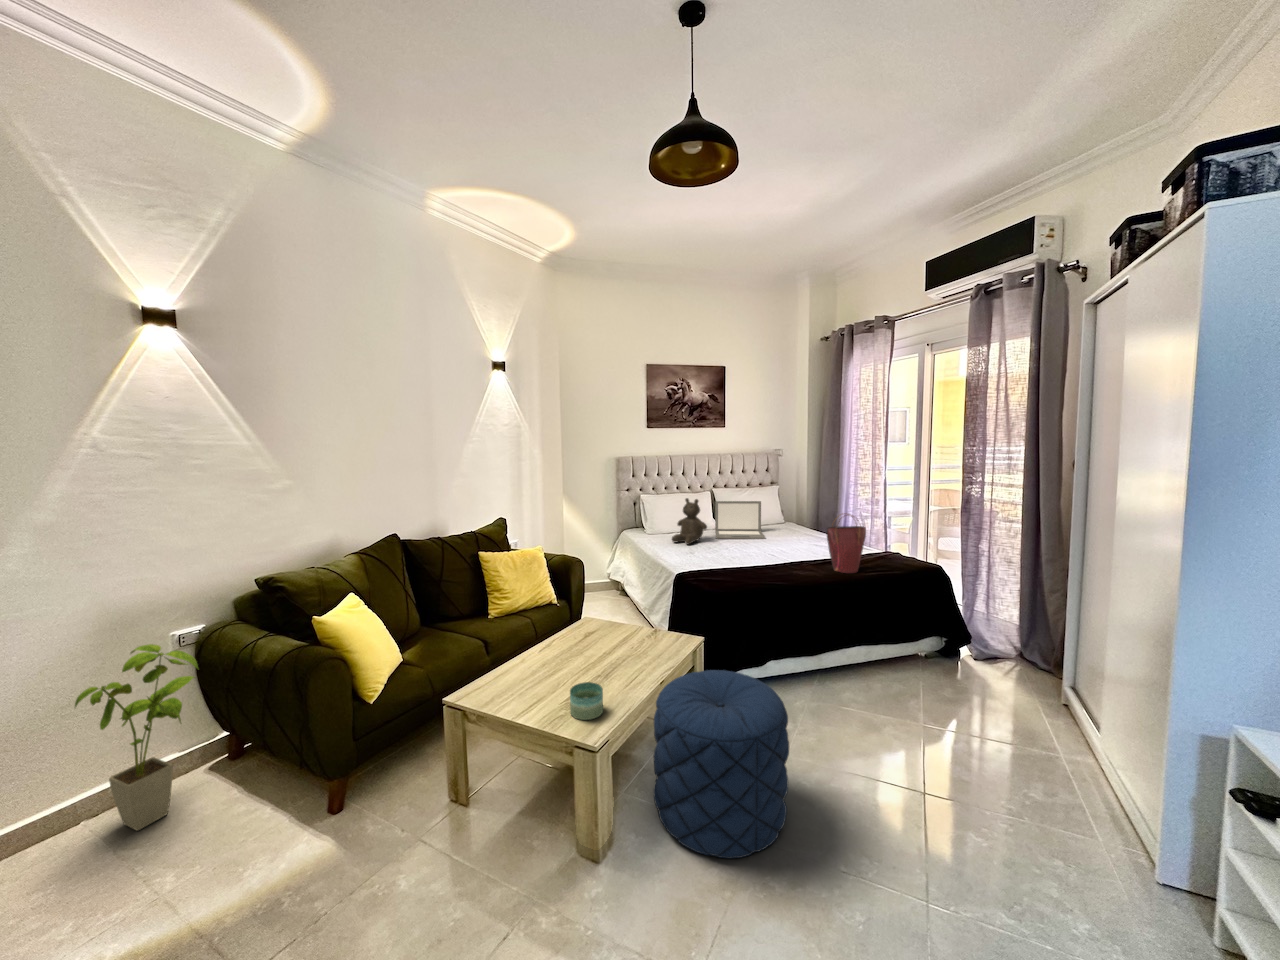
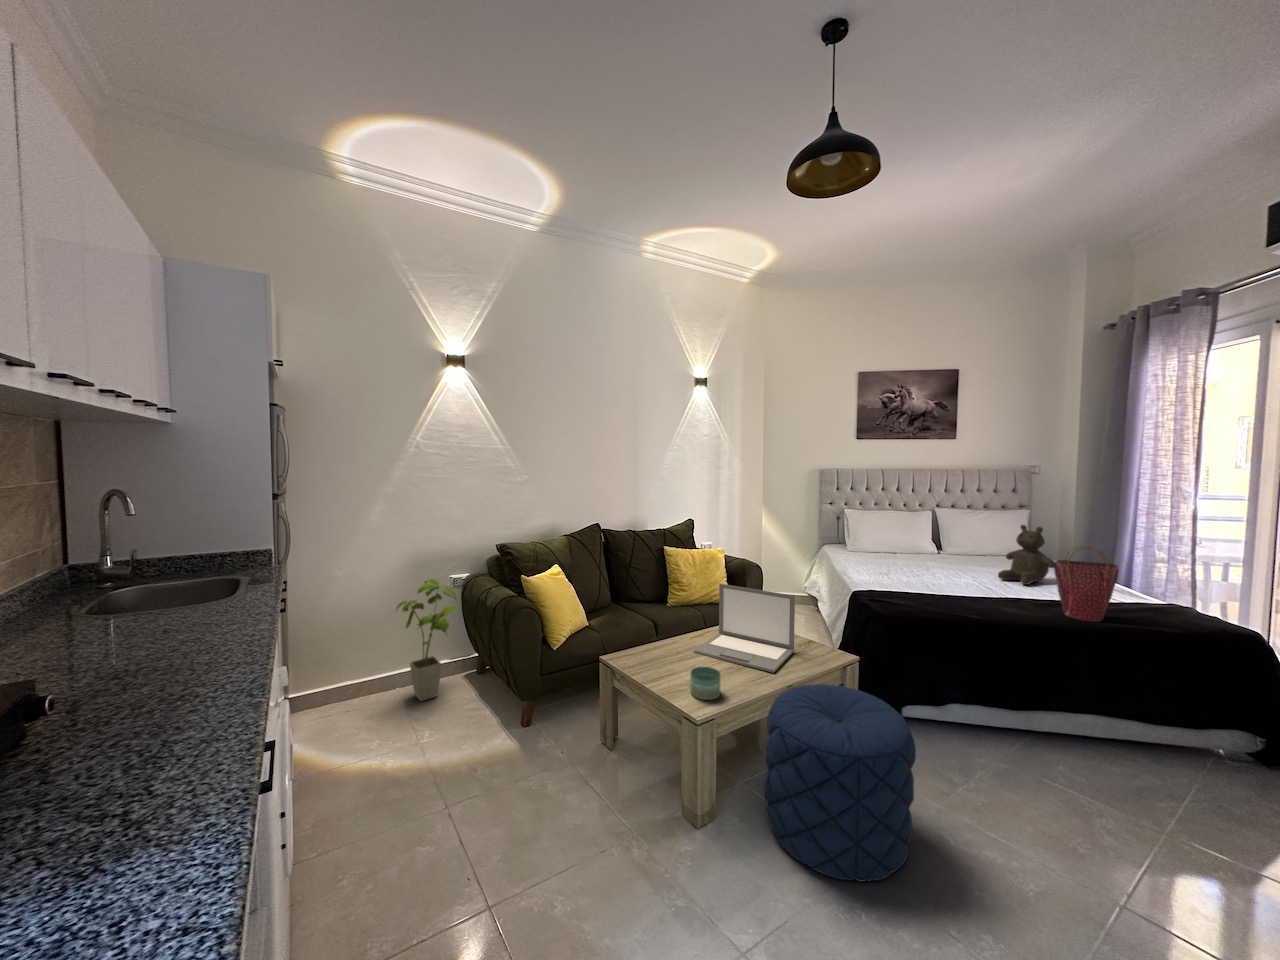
teddy bear: present [672,498,707,544] -> present [998,525,1055,585]
laptop: present [715,501,765,539] -> present [694,584,795,673]

